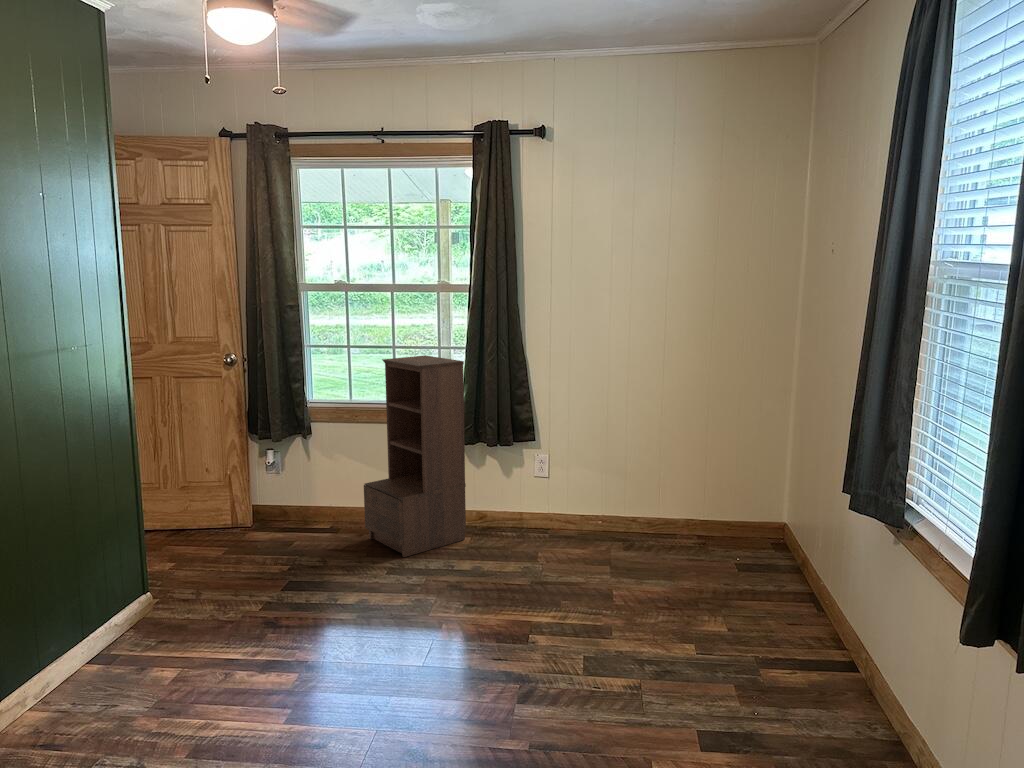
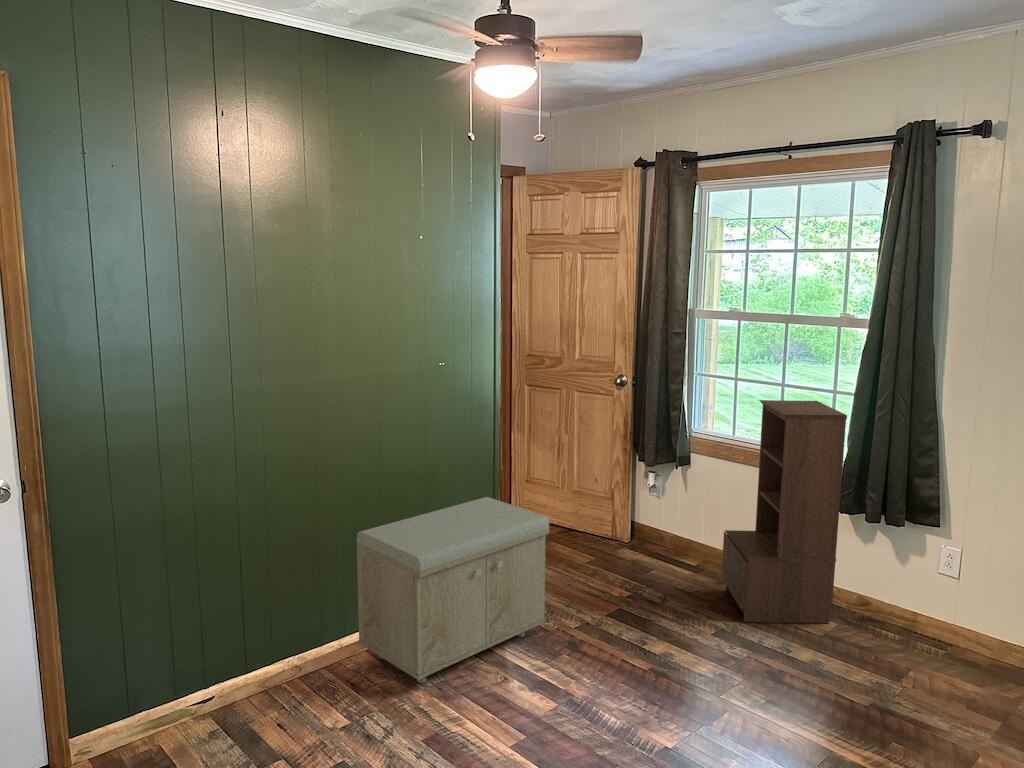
storage bench: none [6,495,233,714] -> present [357,497,549,683]

